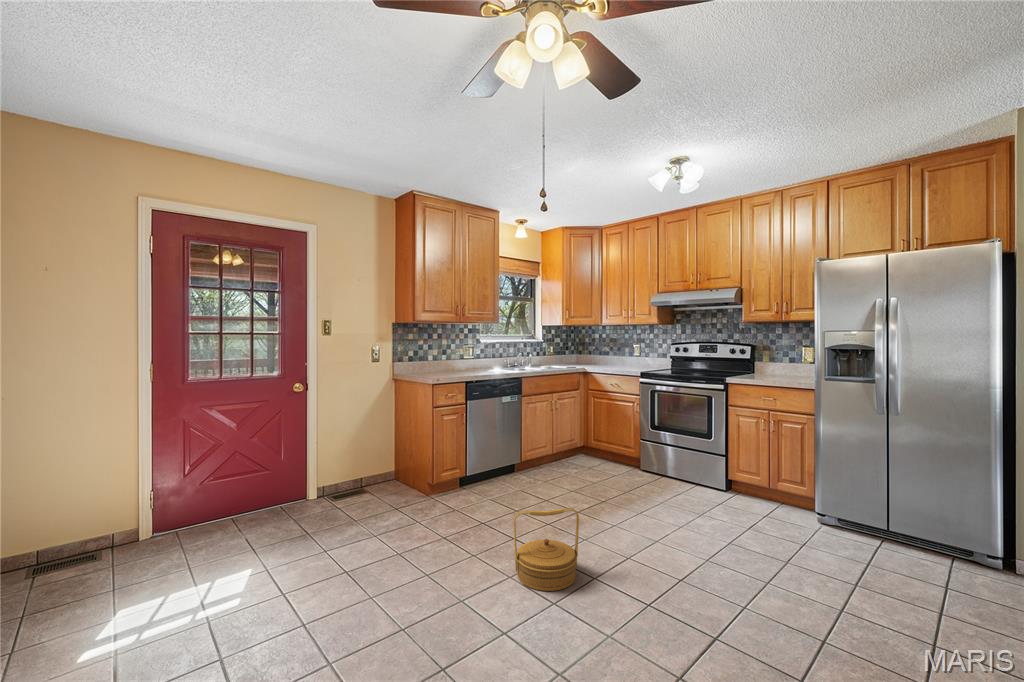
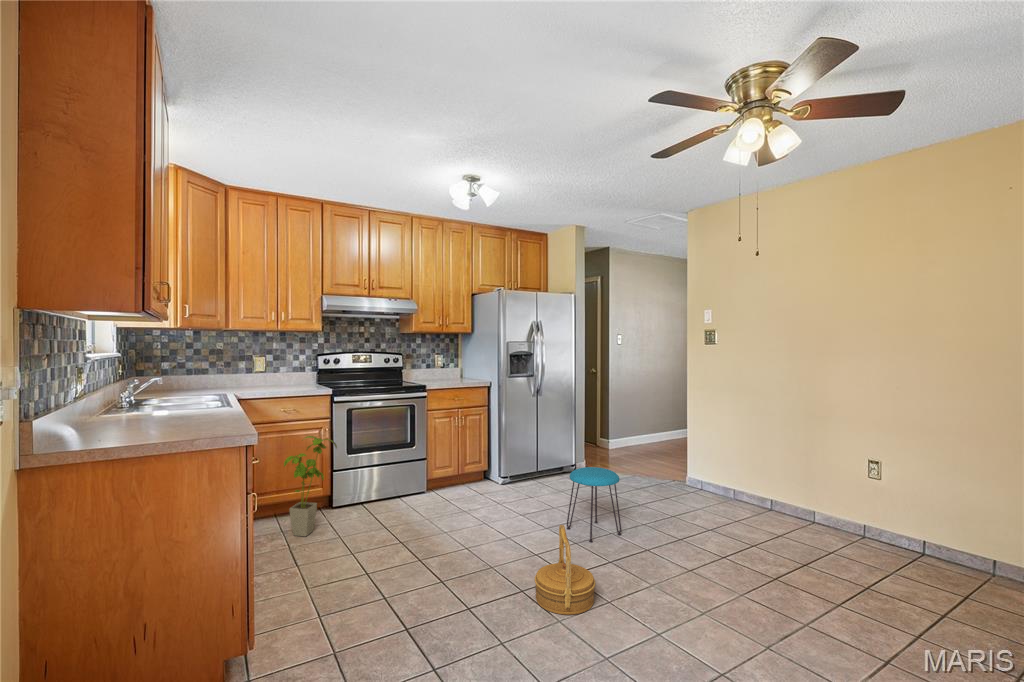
house plant: none [569,400,607,474] -> present [284,436,337,536]
stool: none [701,495,783,613] -> present [567,467,622,542]

